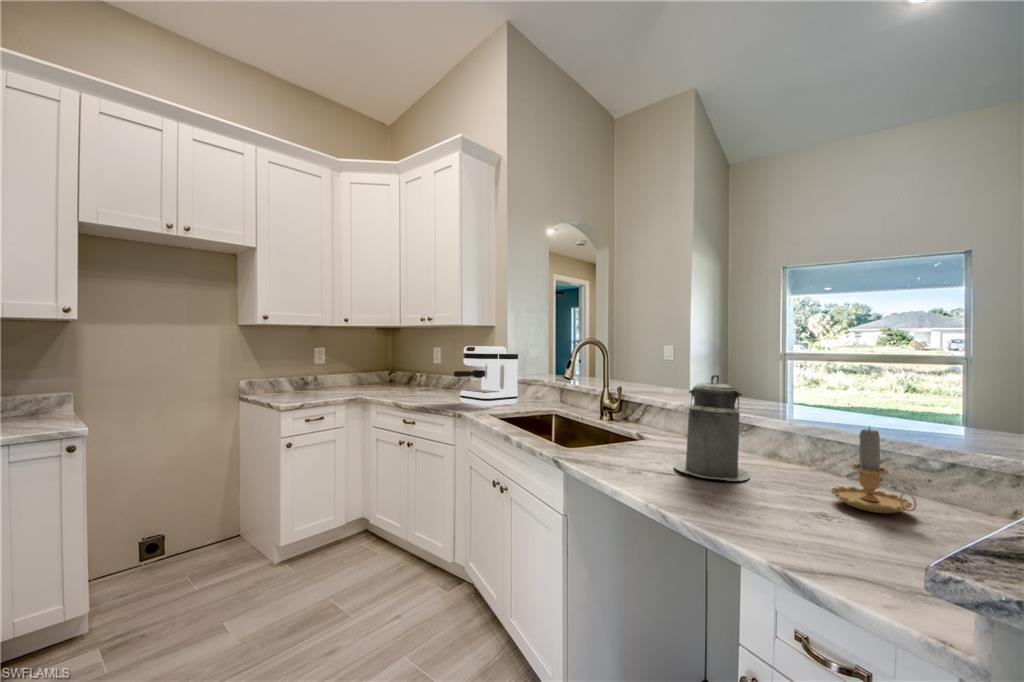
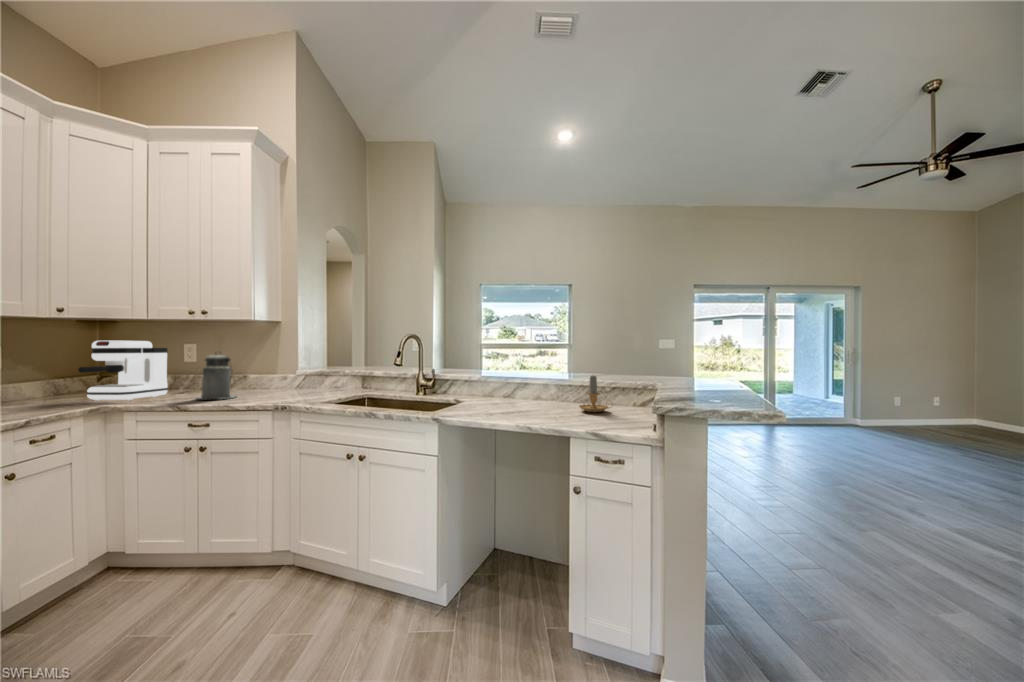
coffee maker: present [454,346,518,407] -> present [78,341,168,401]
canister: present [674,375,750,481] -> present [198,354,236,399]

